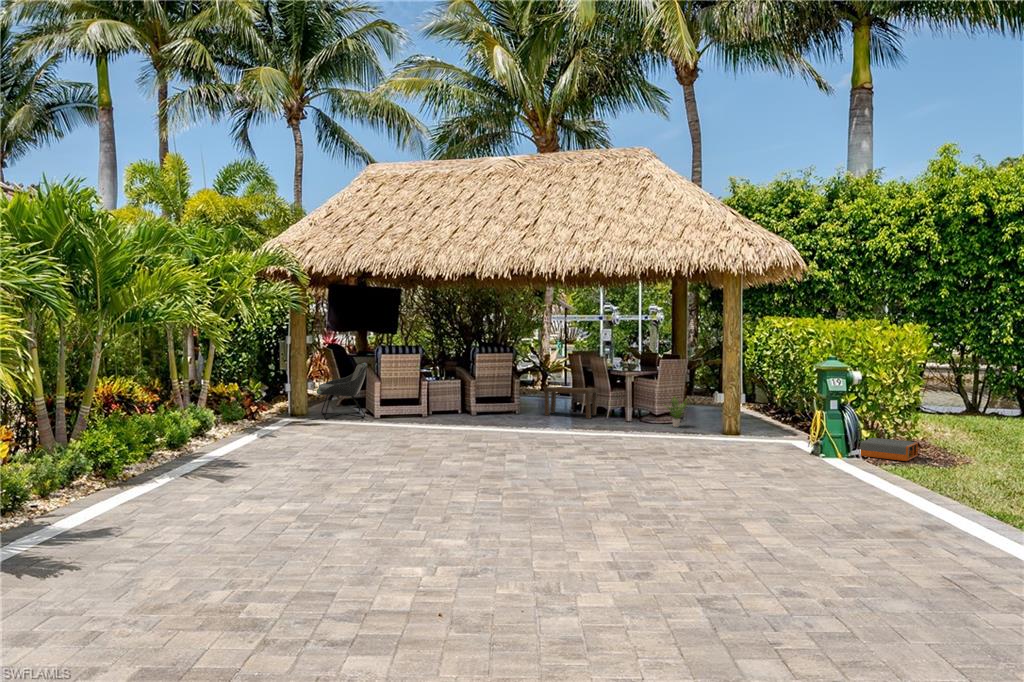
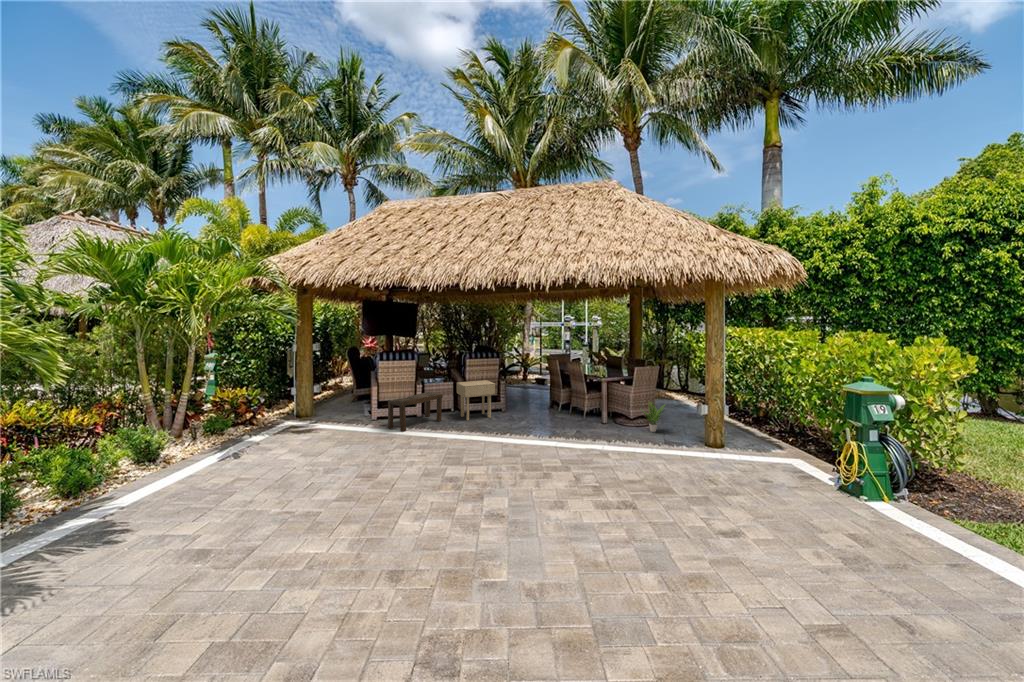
lounge chair: present [317,363,367,420] -> none [317,367,367,422]
side table: none [466,378,509,420] -> present [457,380,495,421]
bench: present [544,387,598,419] -> present [388,392,443,432]
storage box: present [860,438,918,461] -> none [904,469,993,514]

